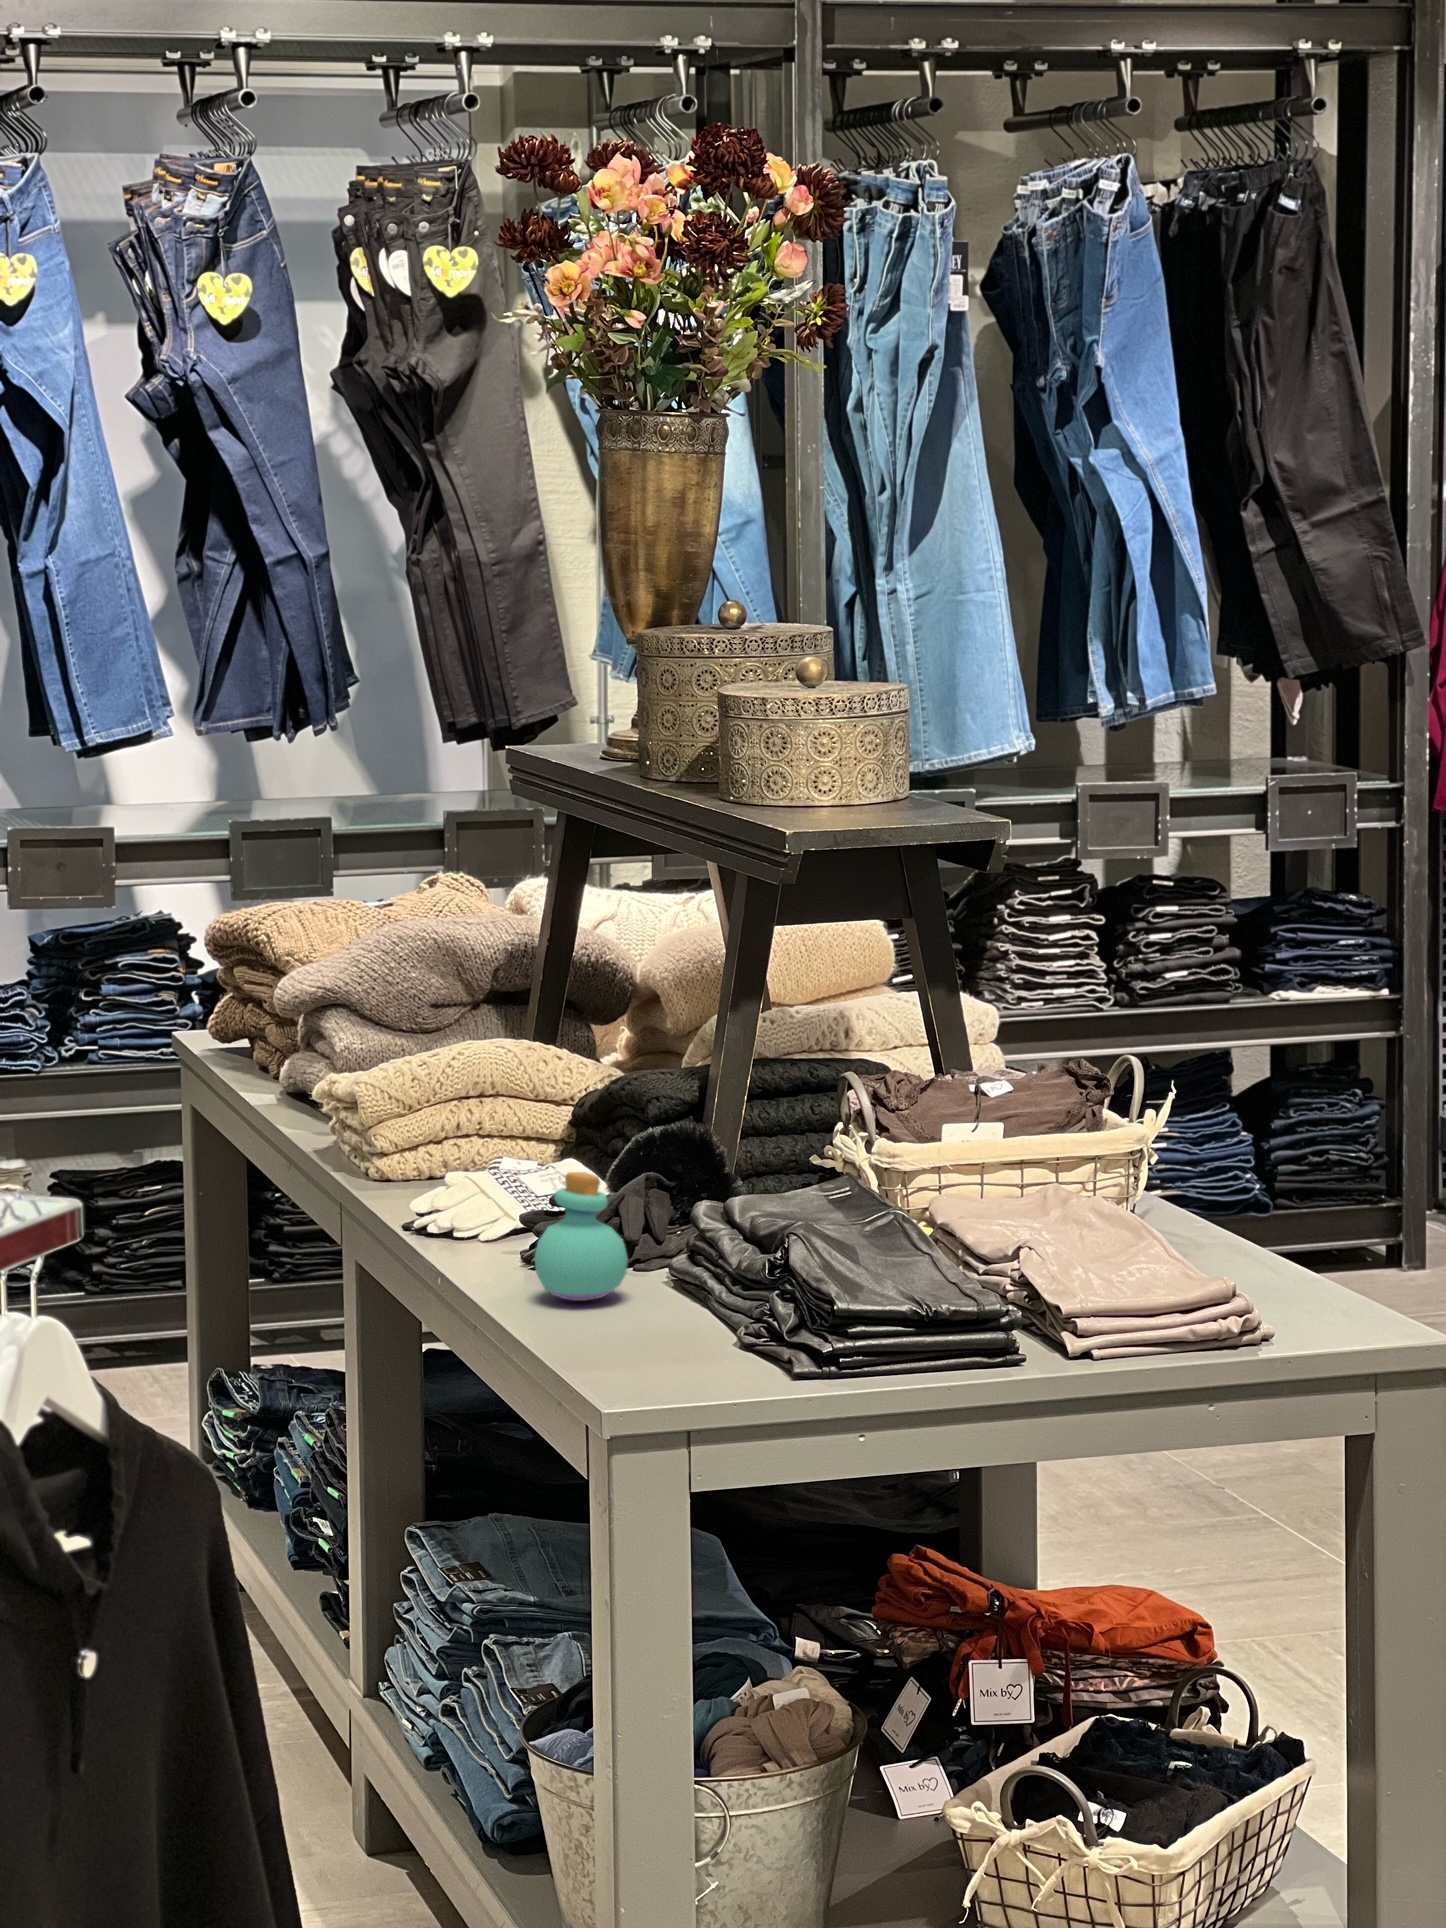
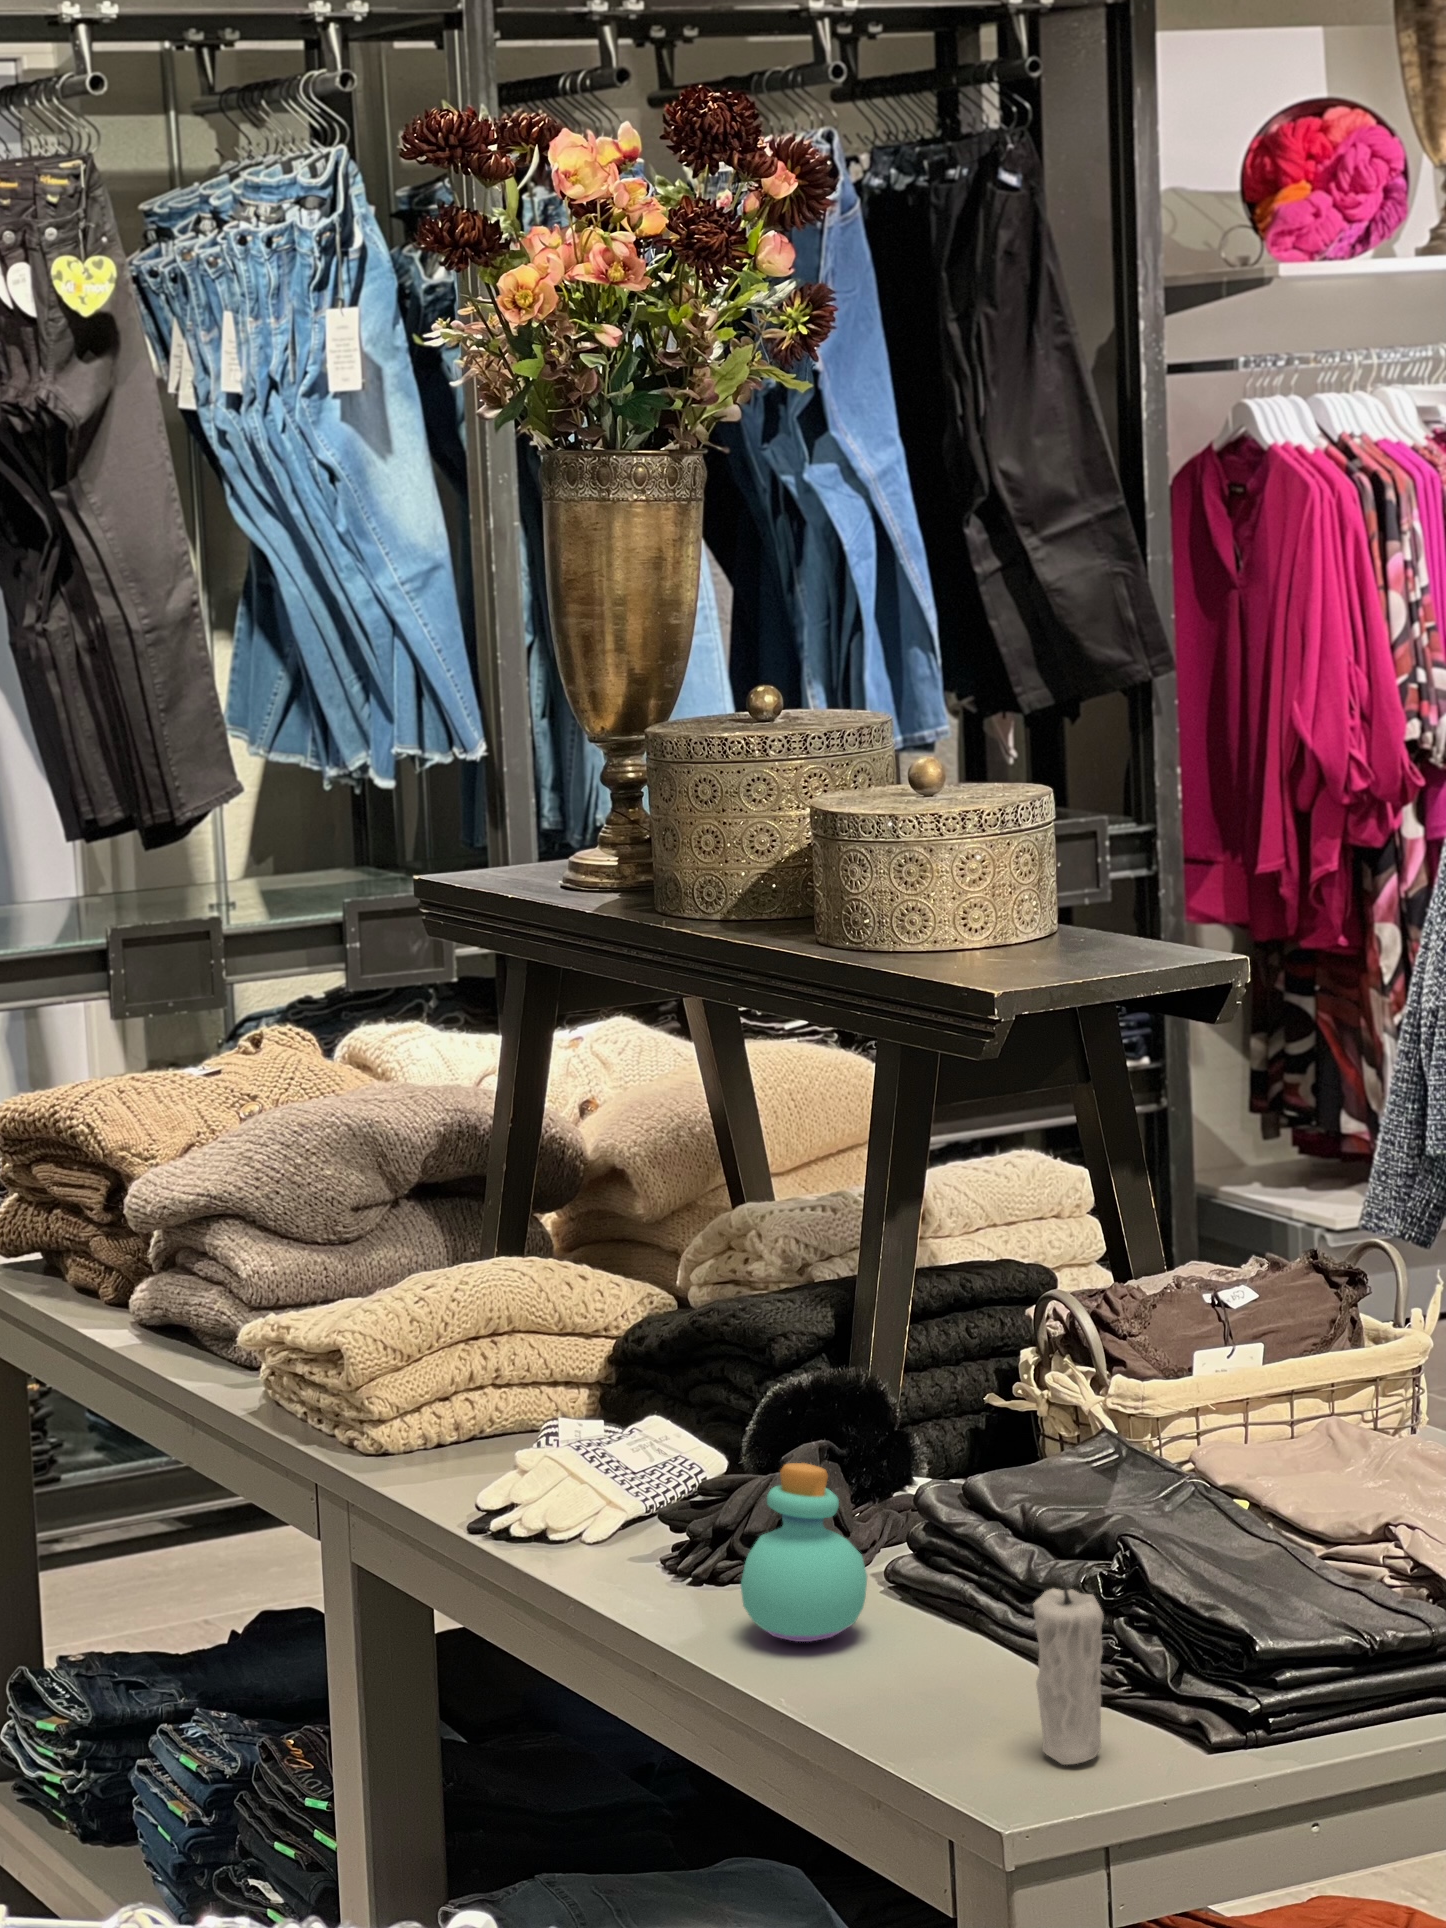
candle: none [662,1233,710,1373] -> present [1033,1573,1104,1765]

